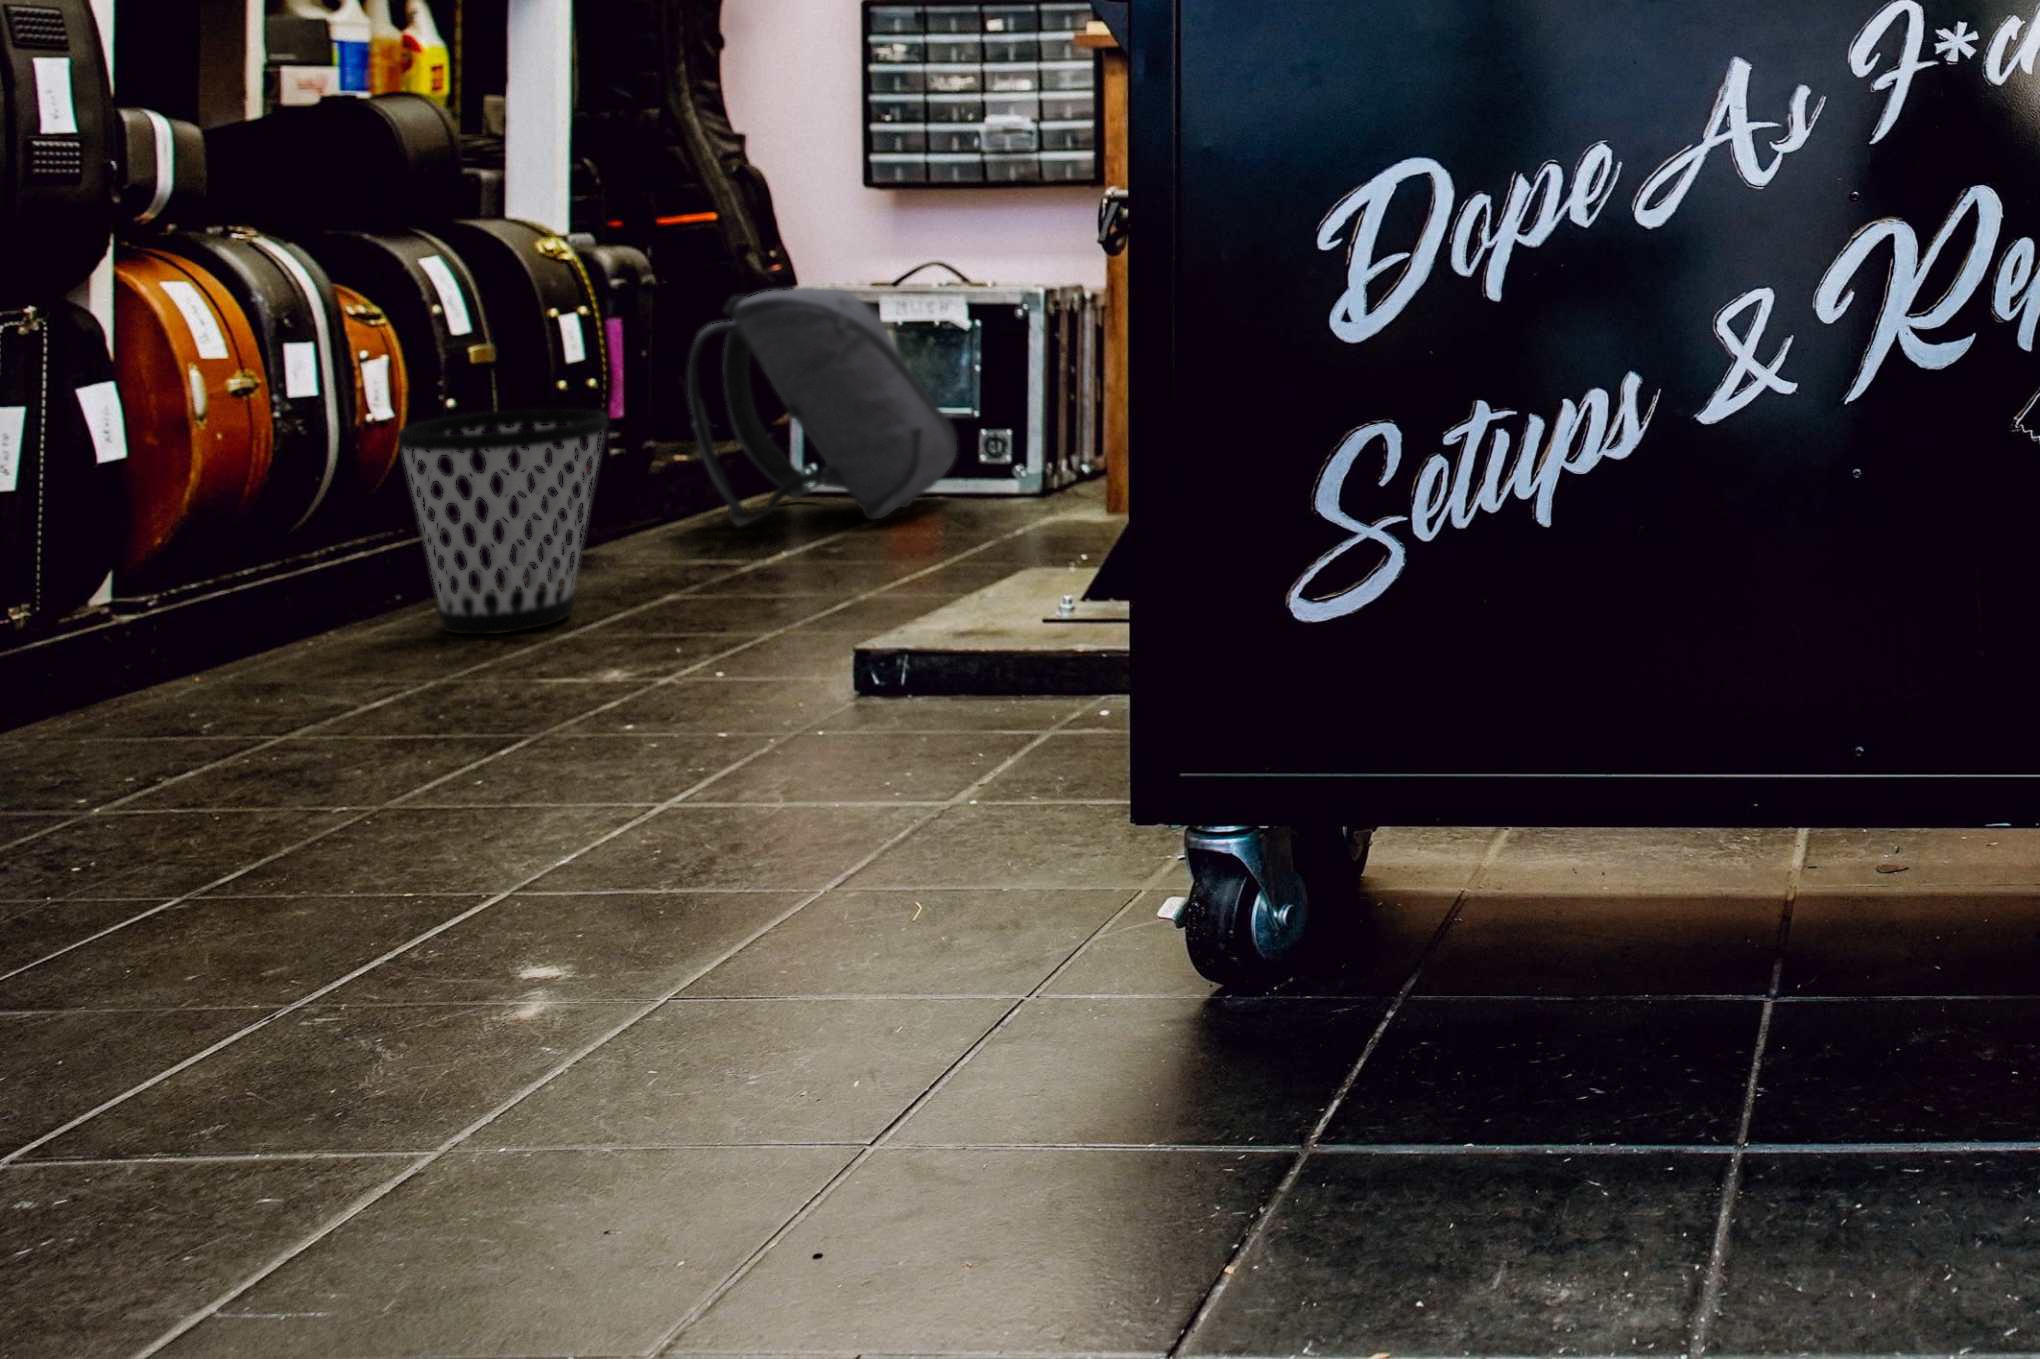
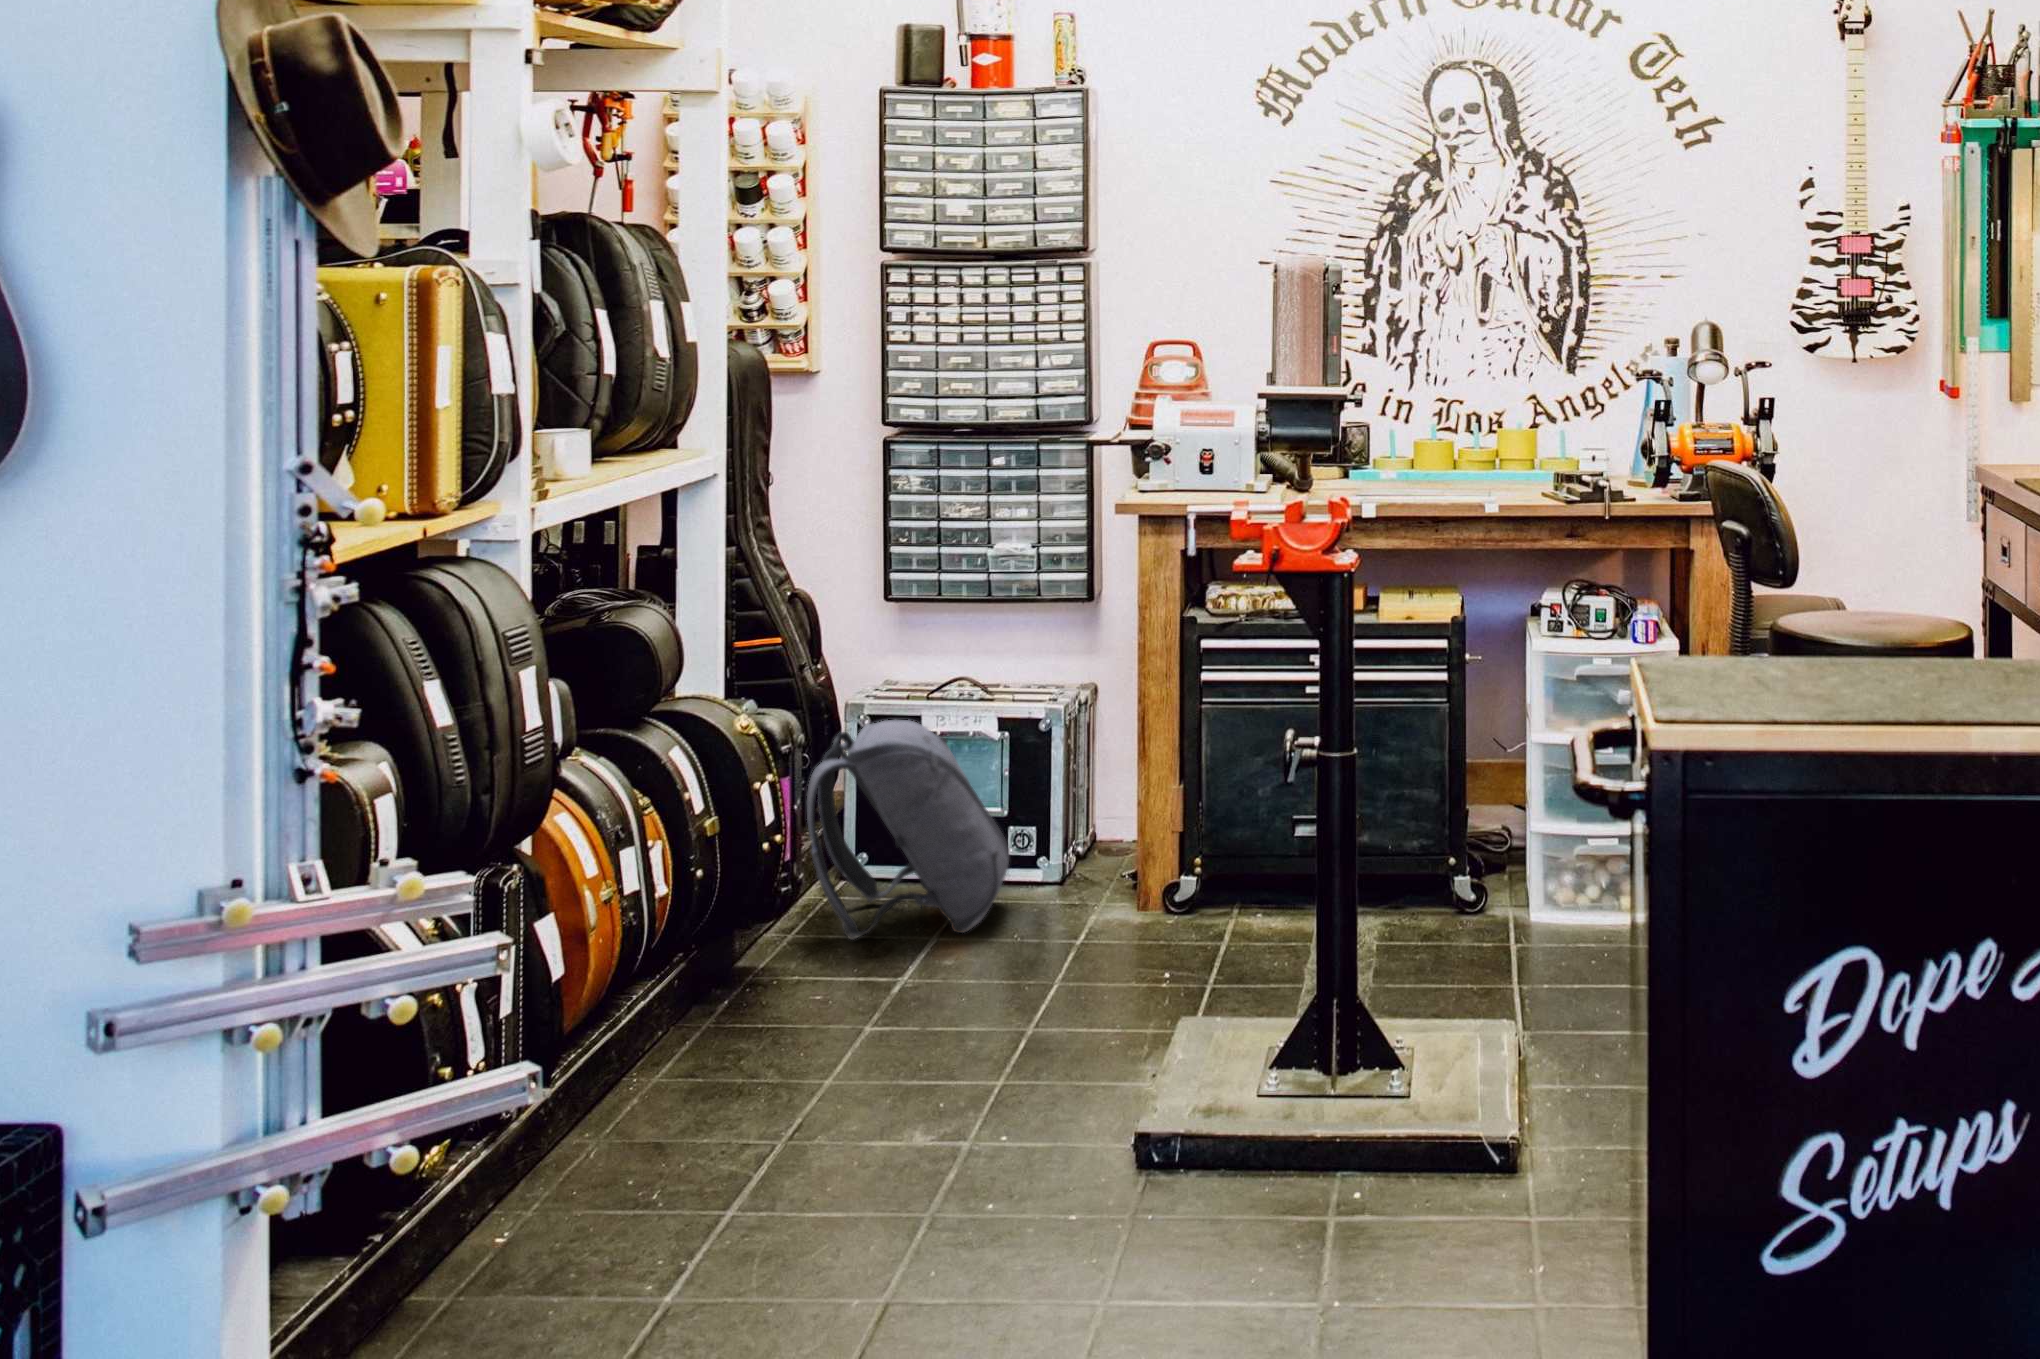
wastebasket: present [397,409,608,634] -> none [694,881,845,1084]

